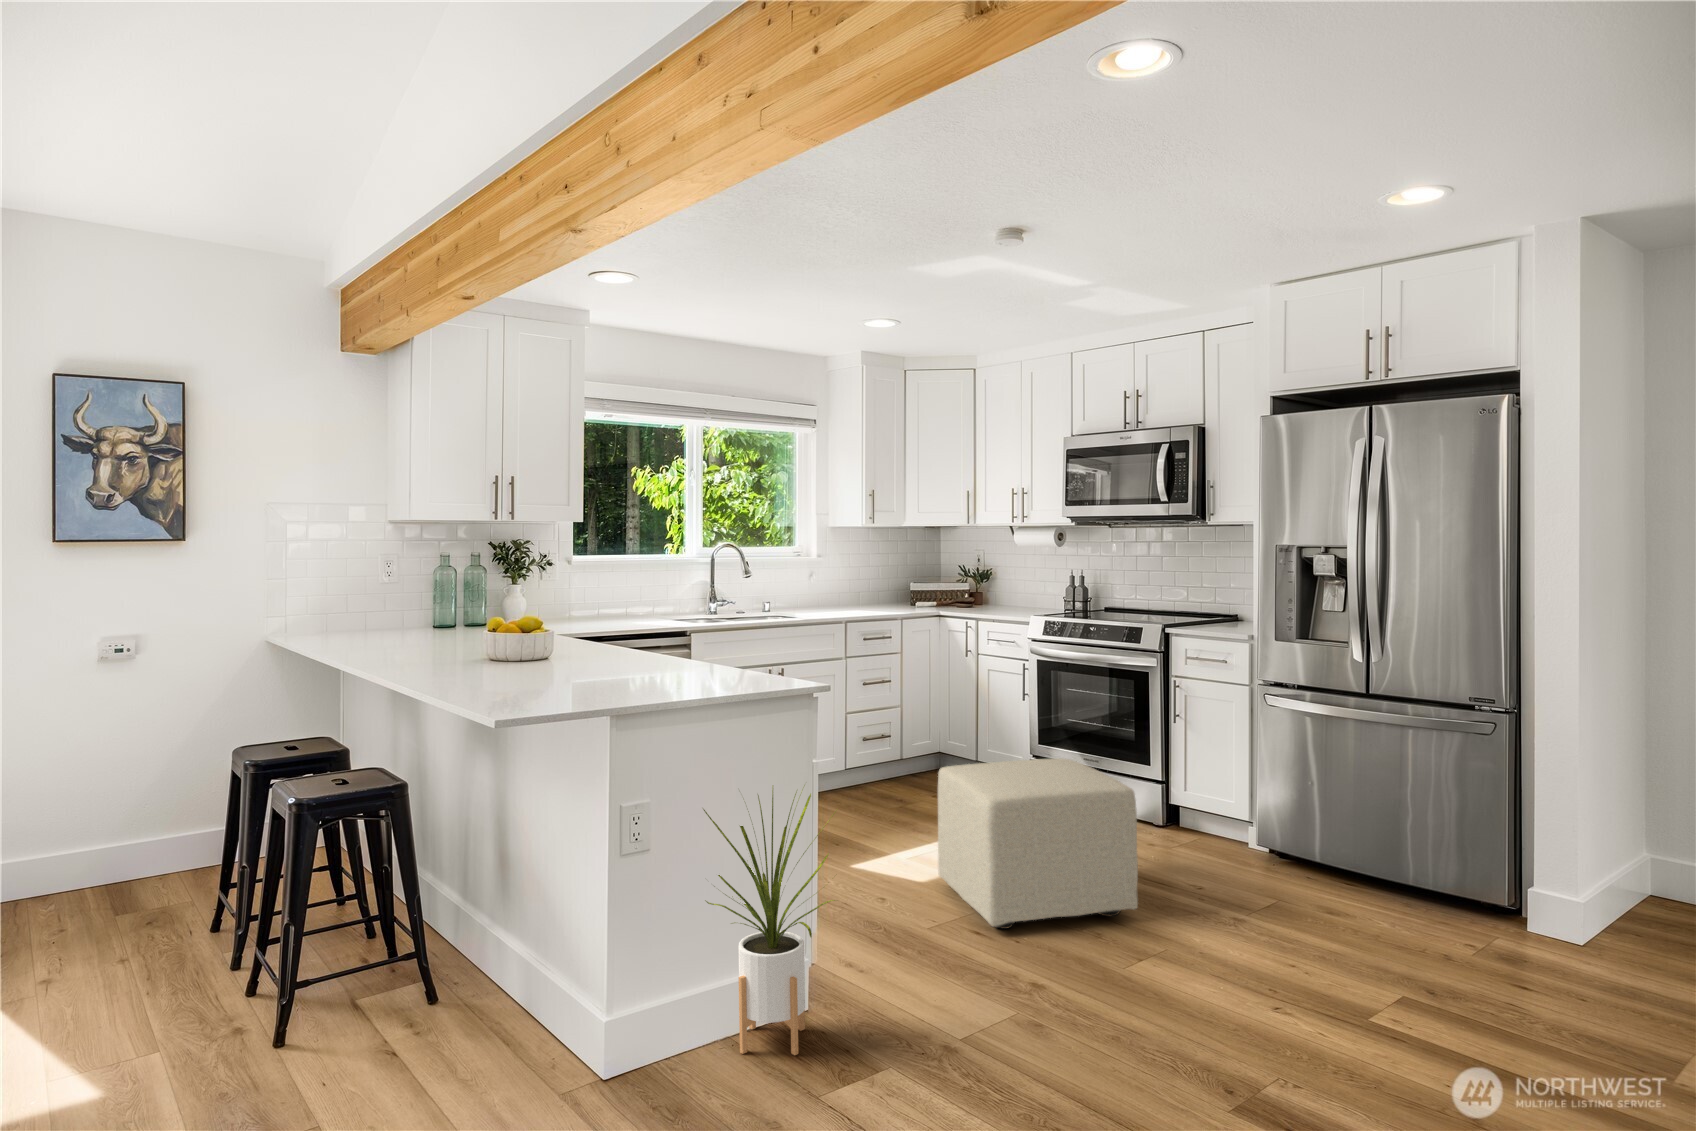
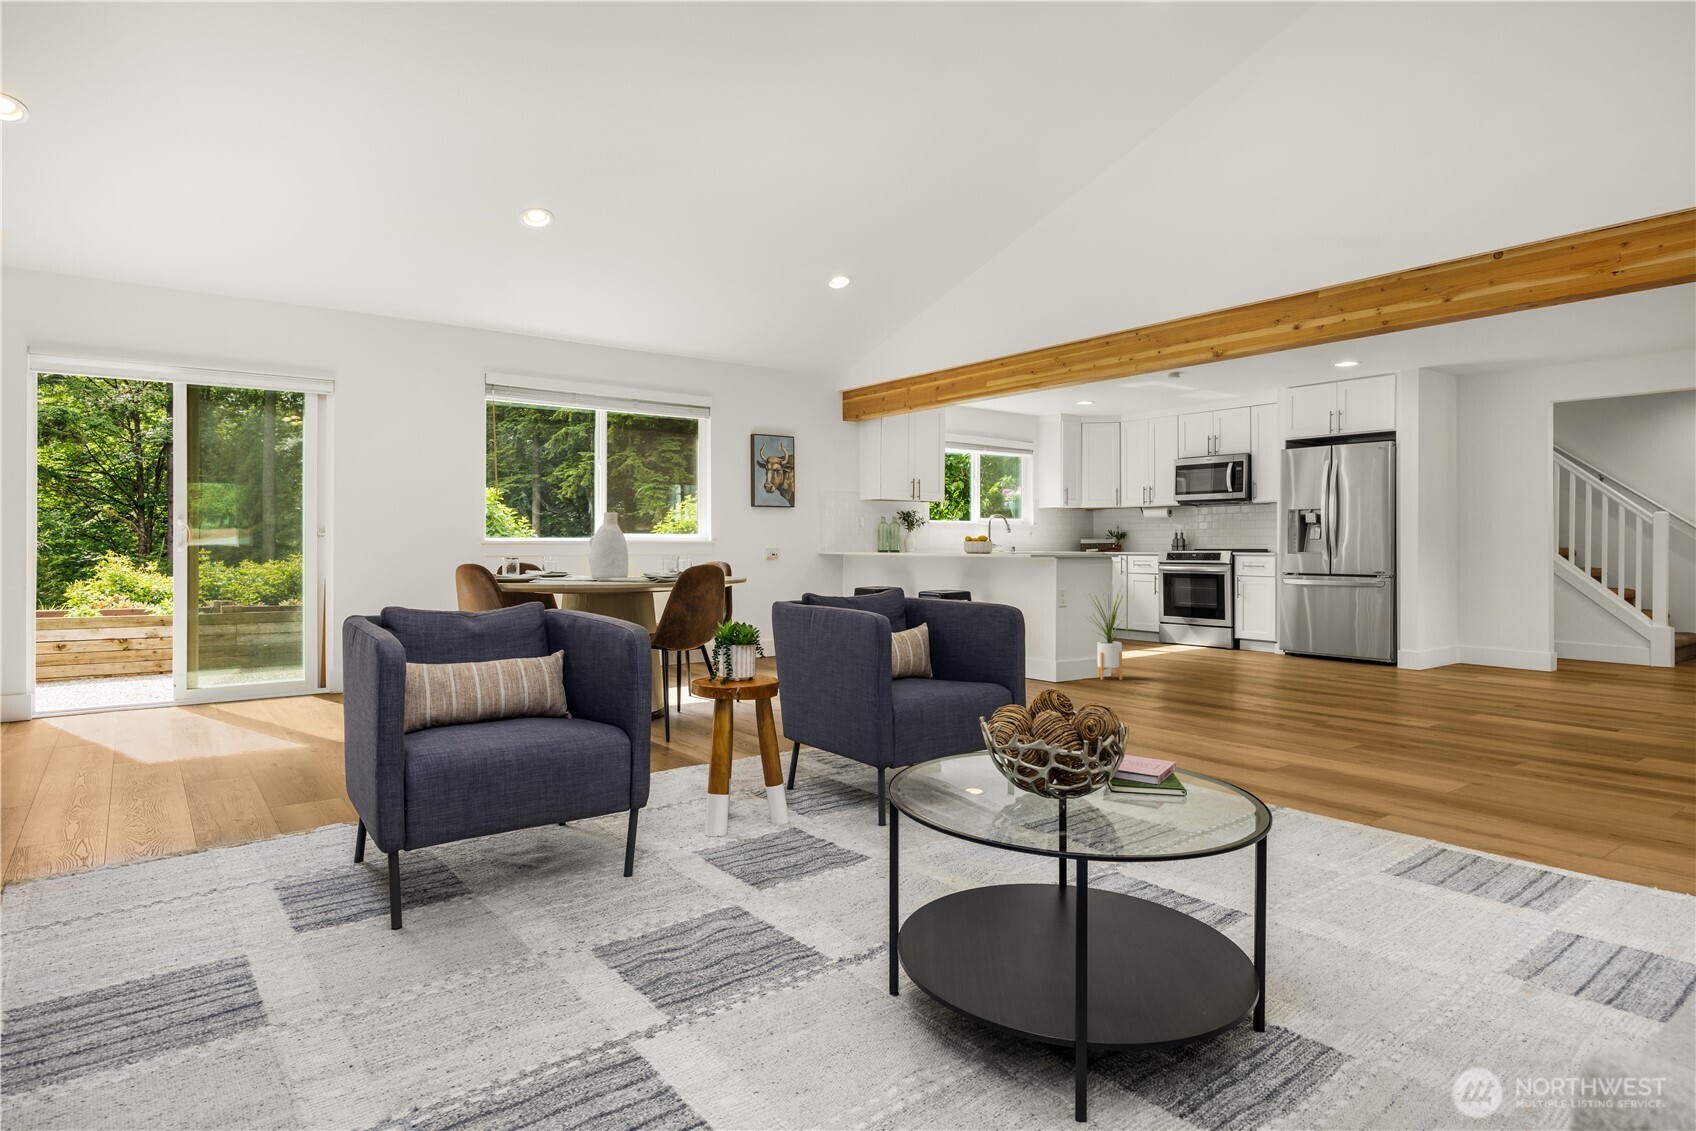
ottoman: present [938,758,1138,929] -> none [1138,603,1231,664]

